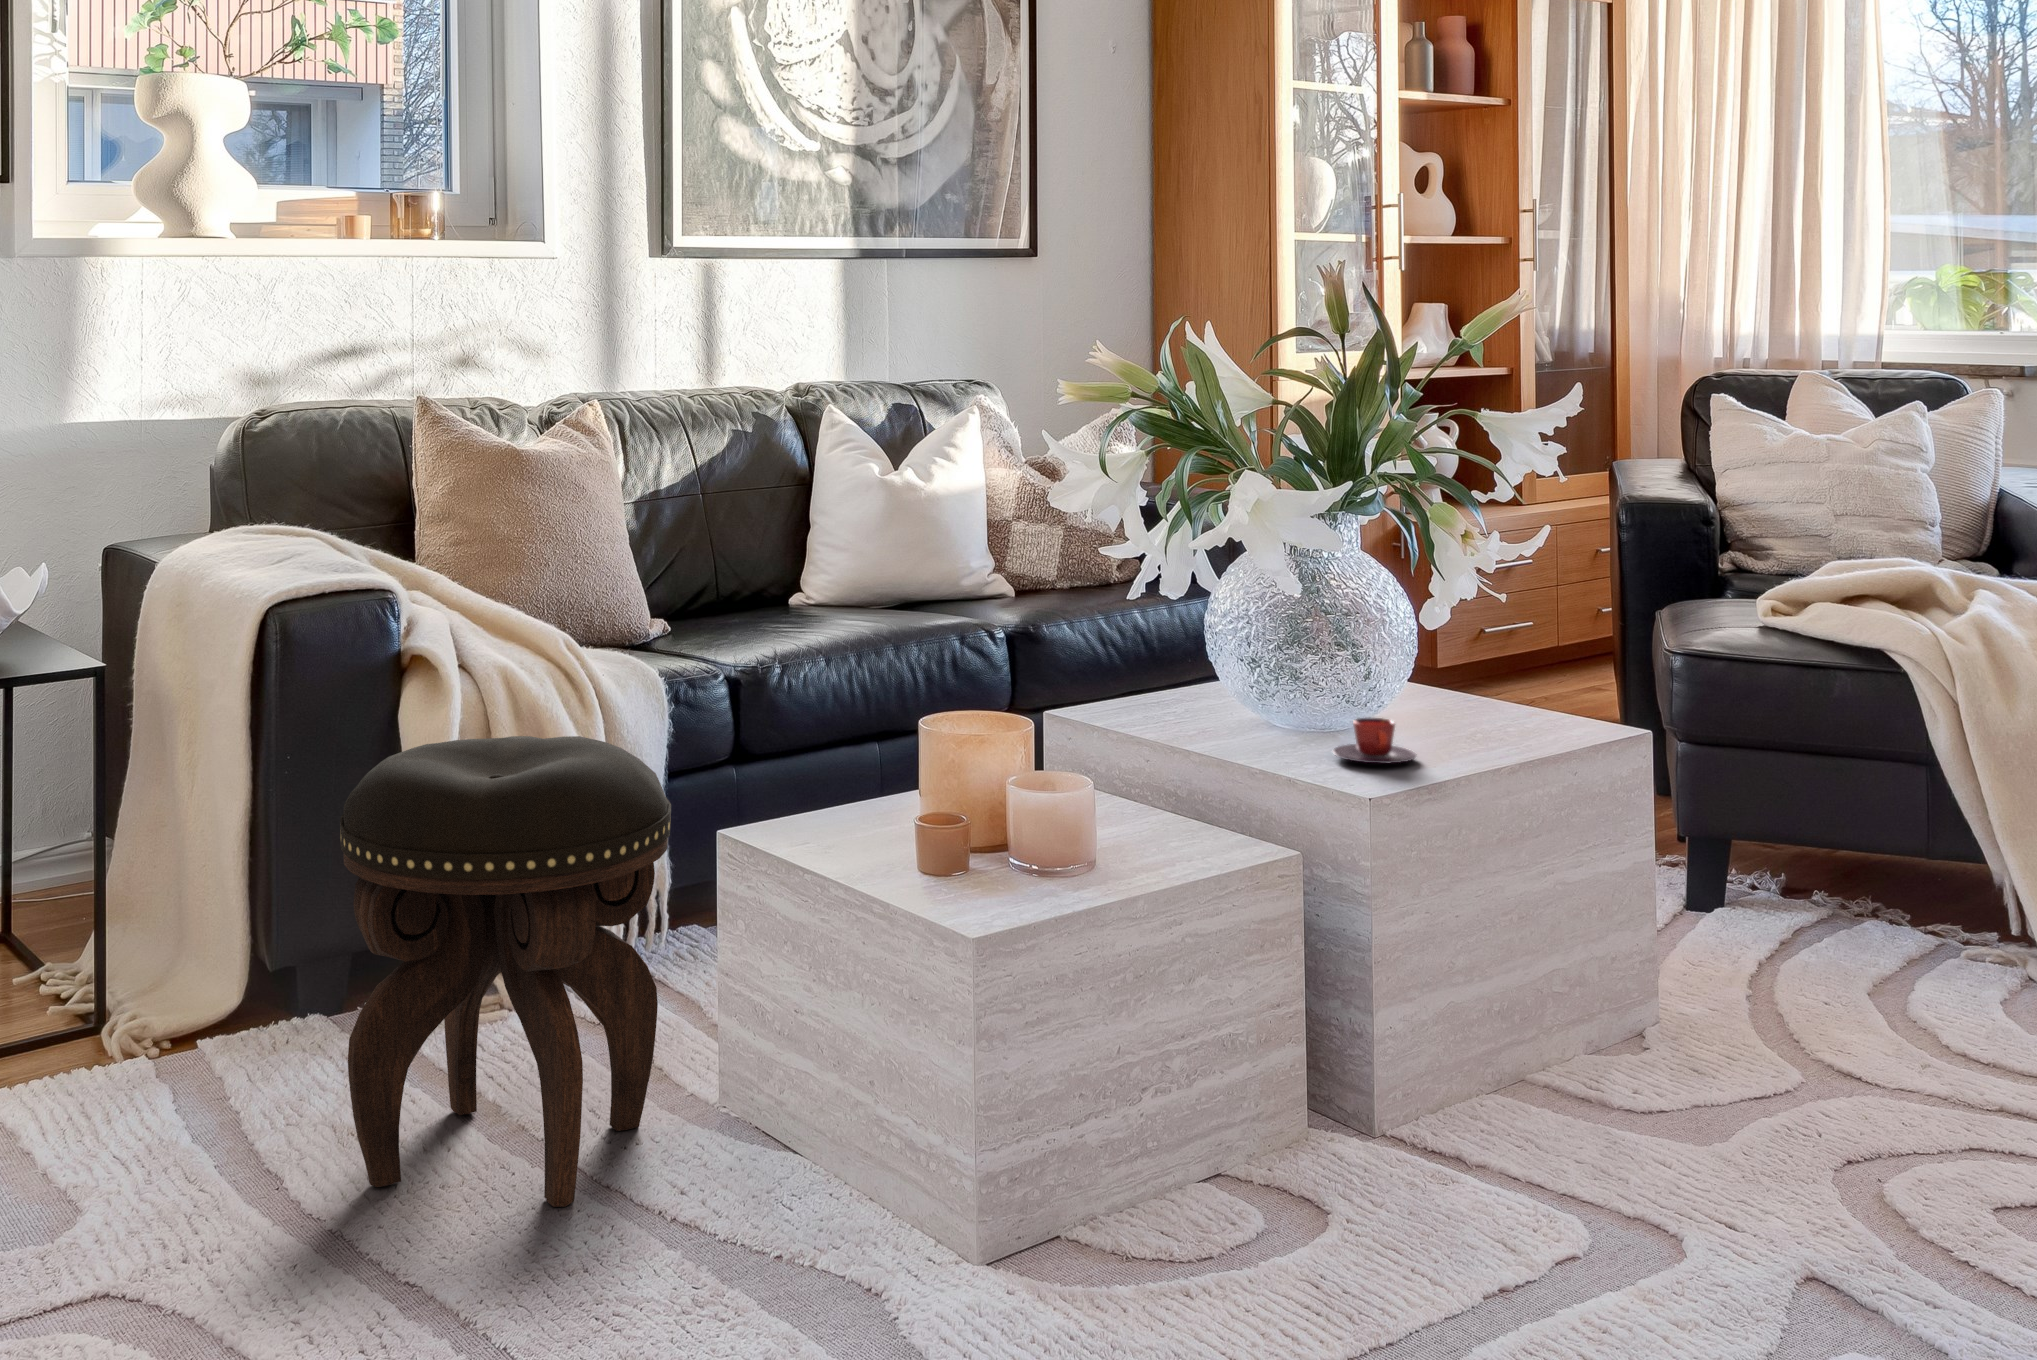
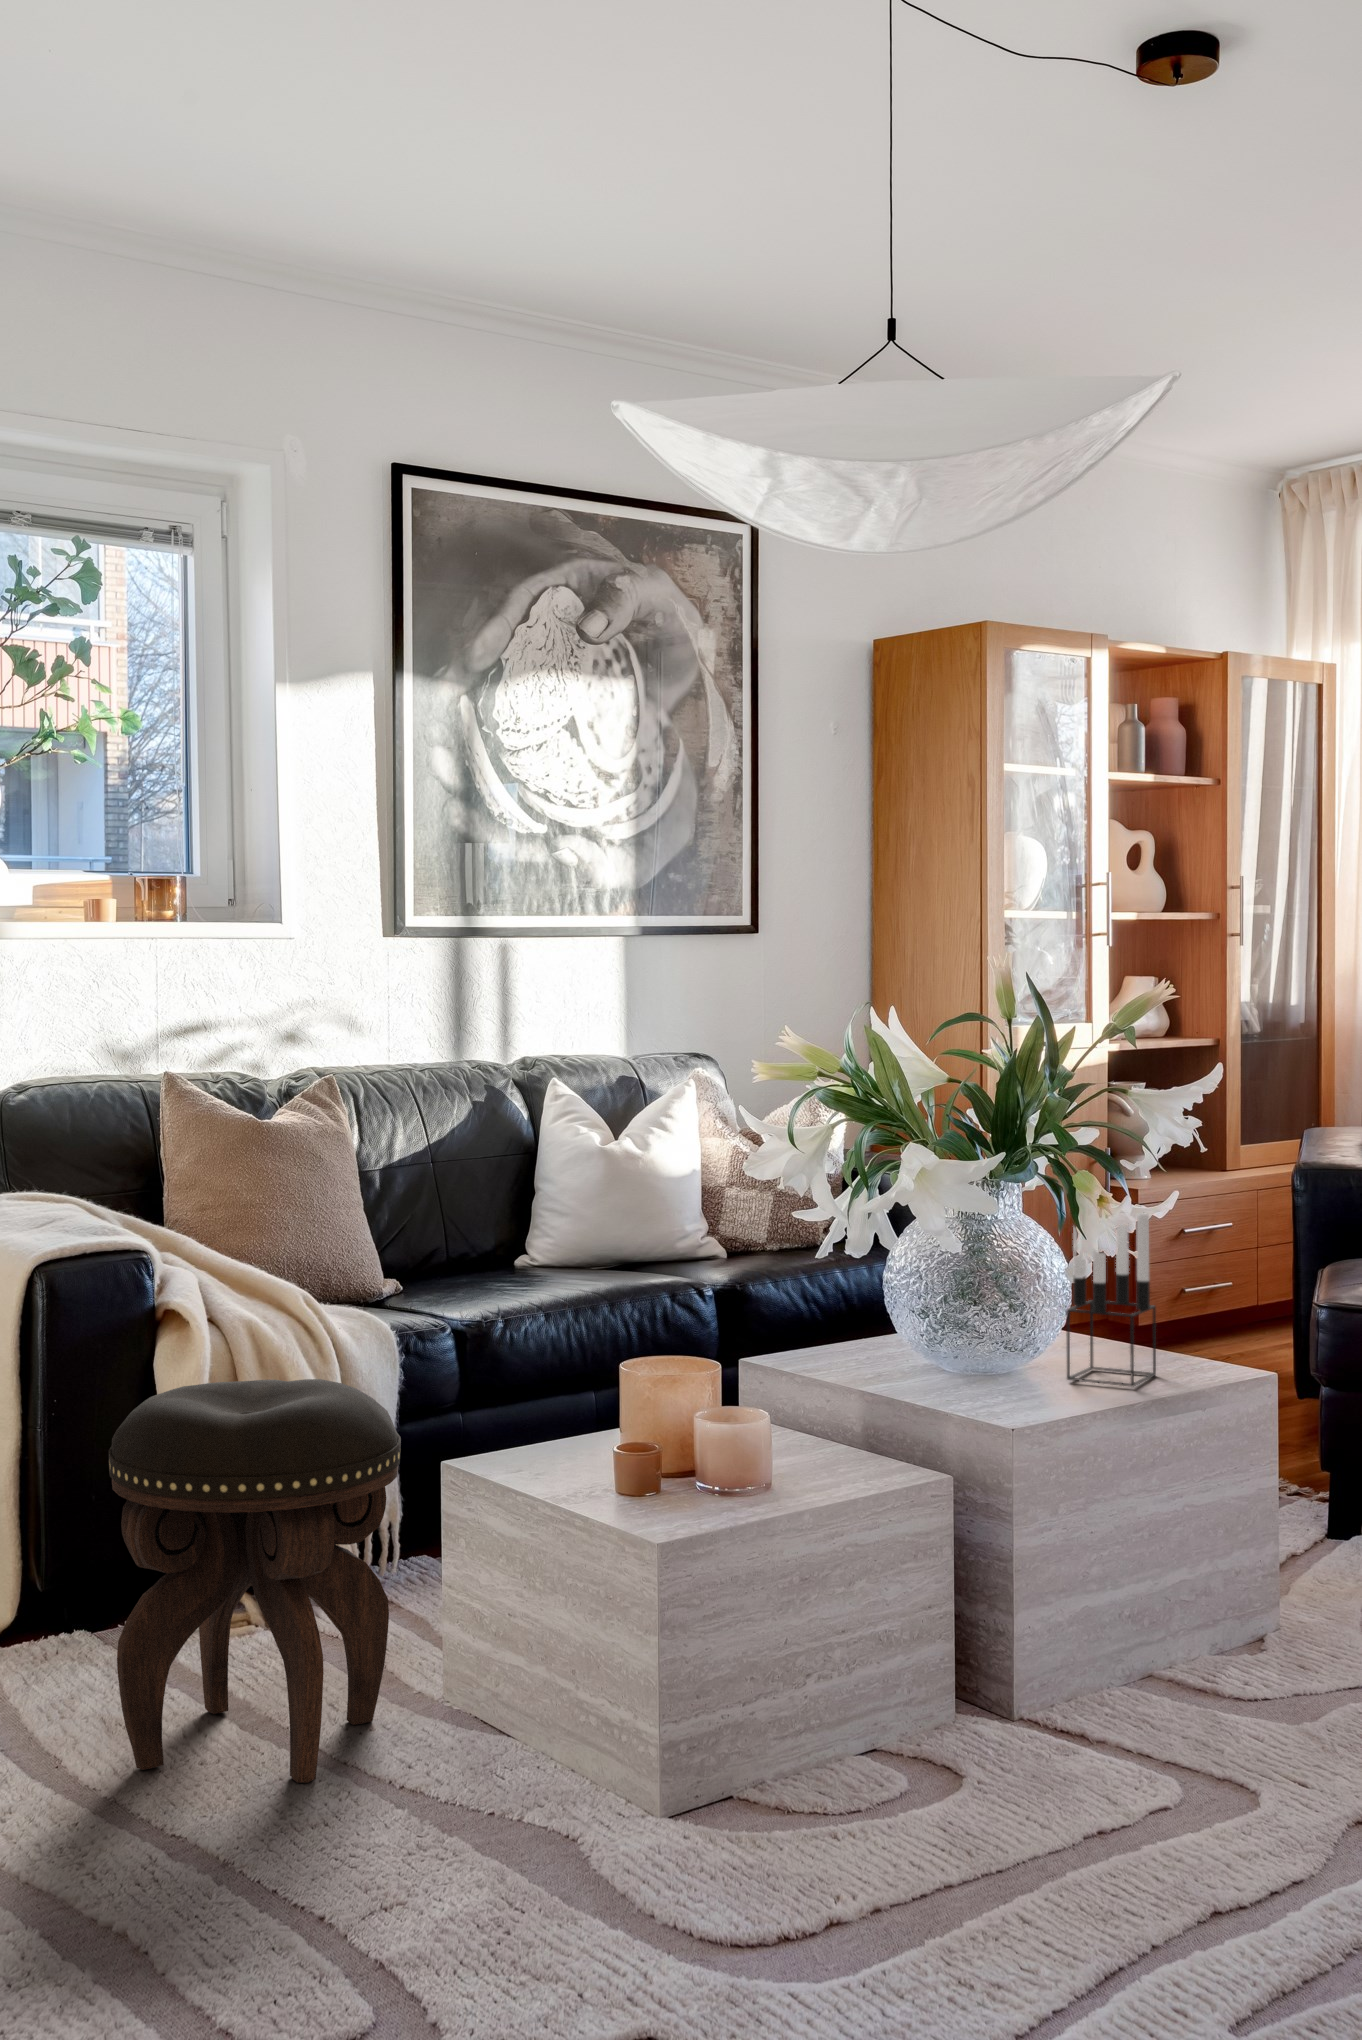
candle holder: none [1418,537,1519,747] -> present [1066,1214,1156,1387]
teacup: present [1333,718,1416,763] -> none [987,1361,1060,1400]

